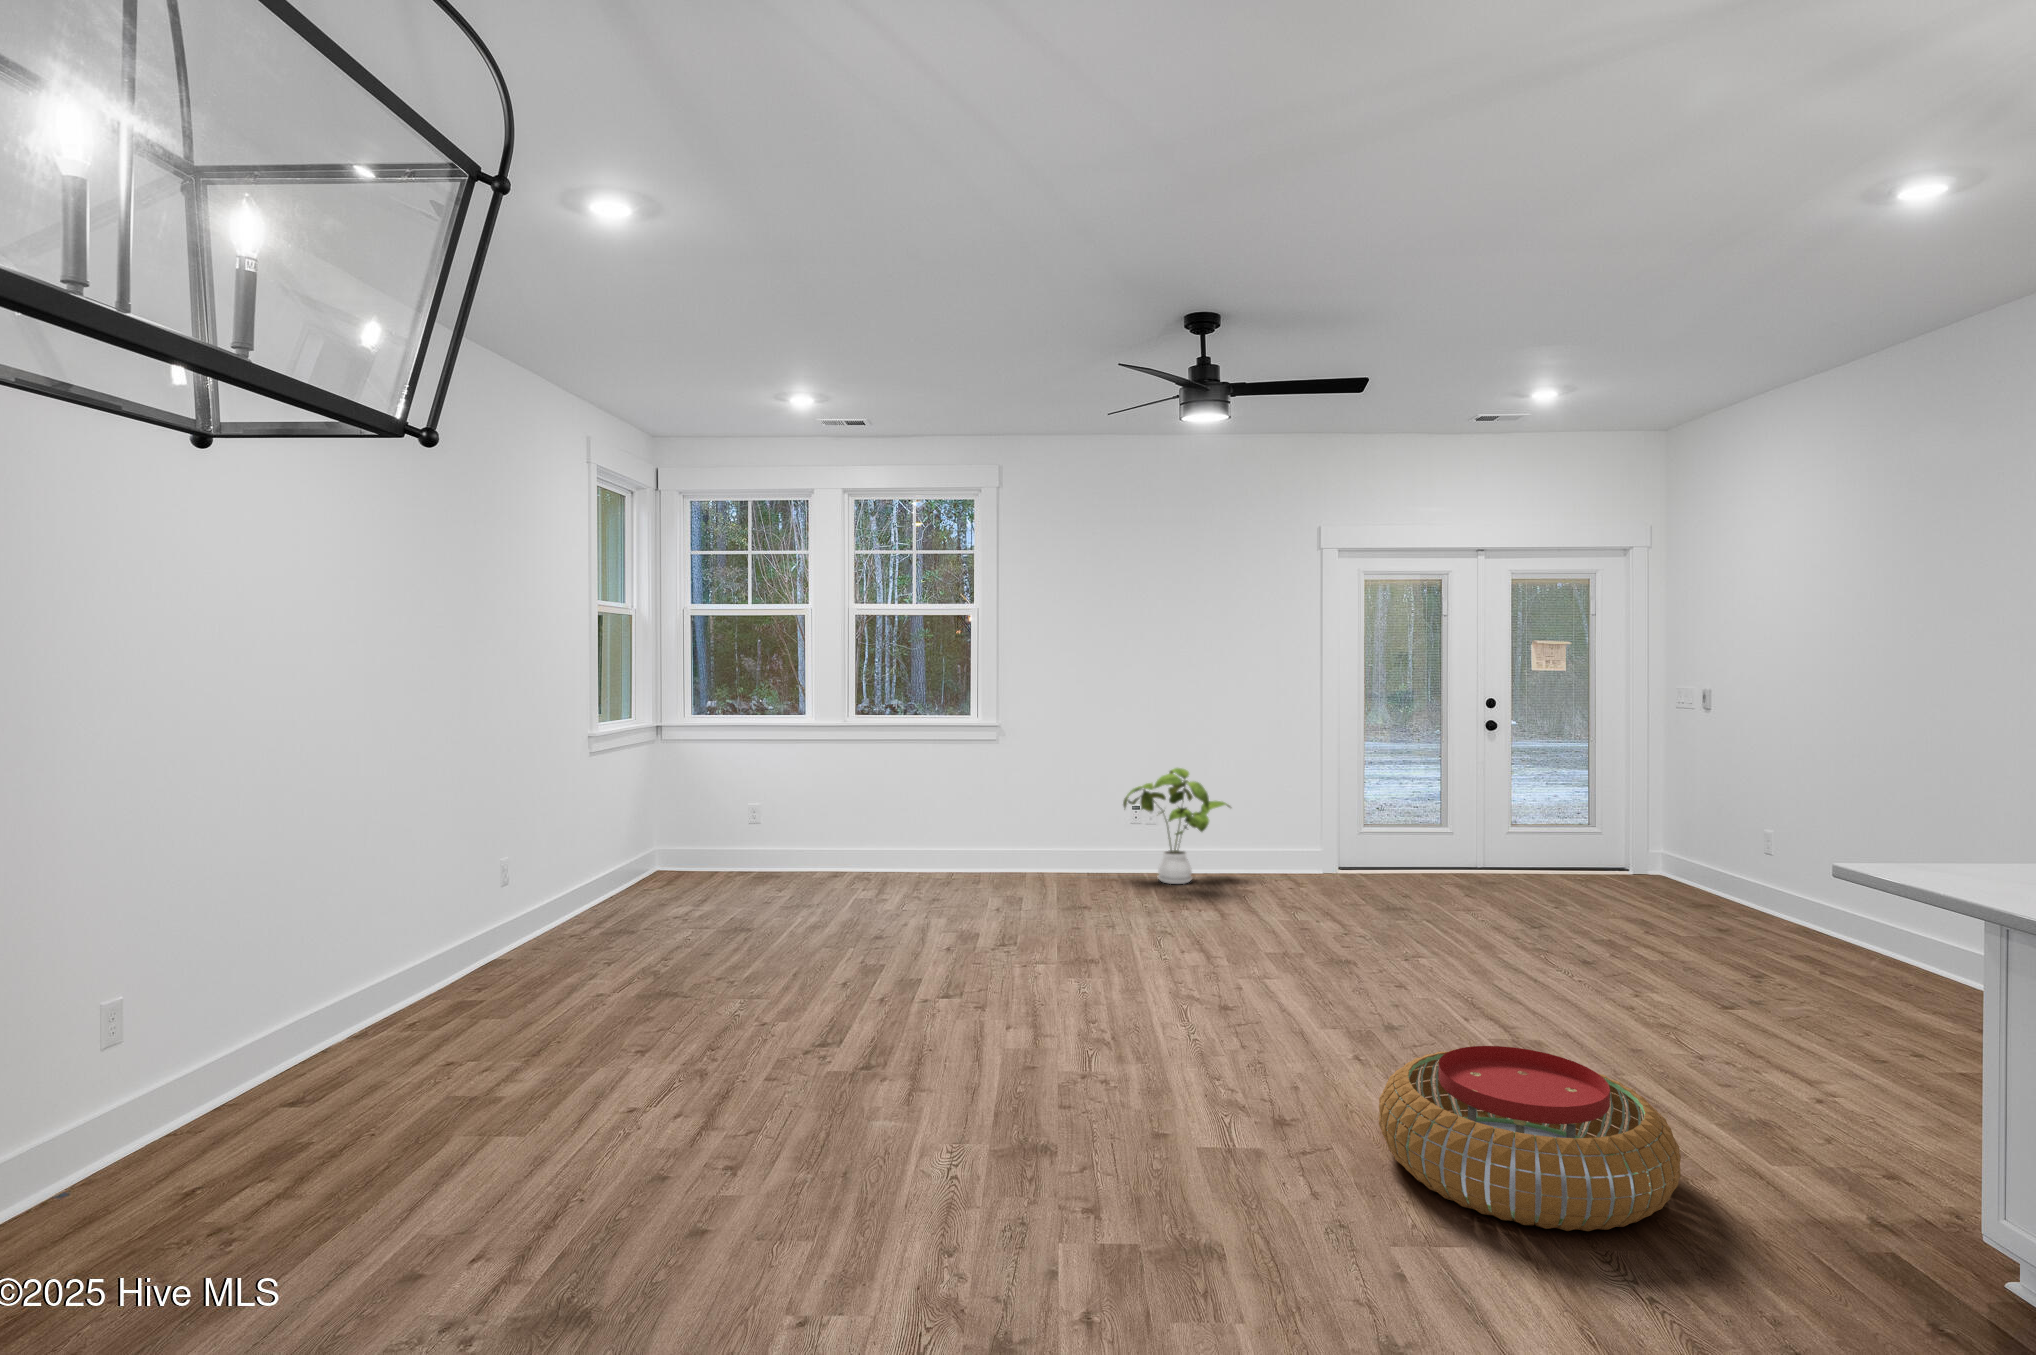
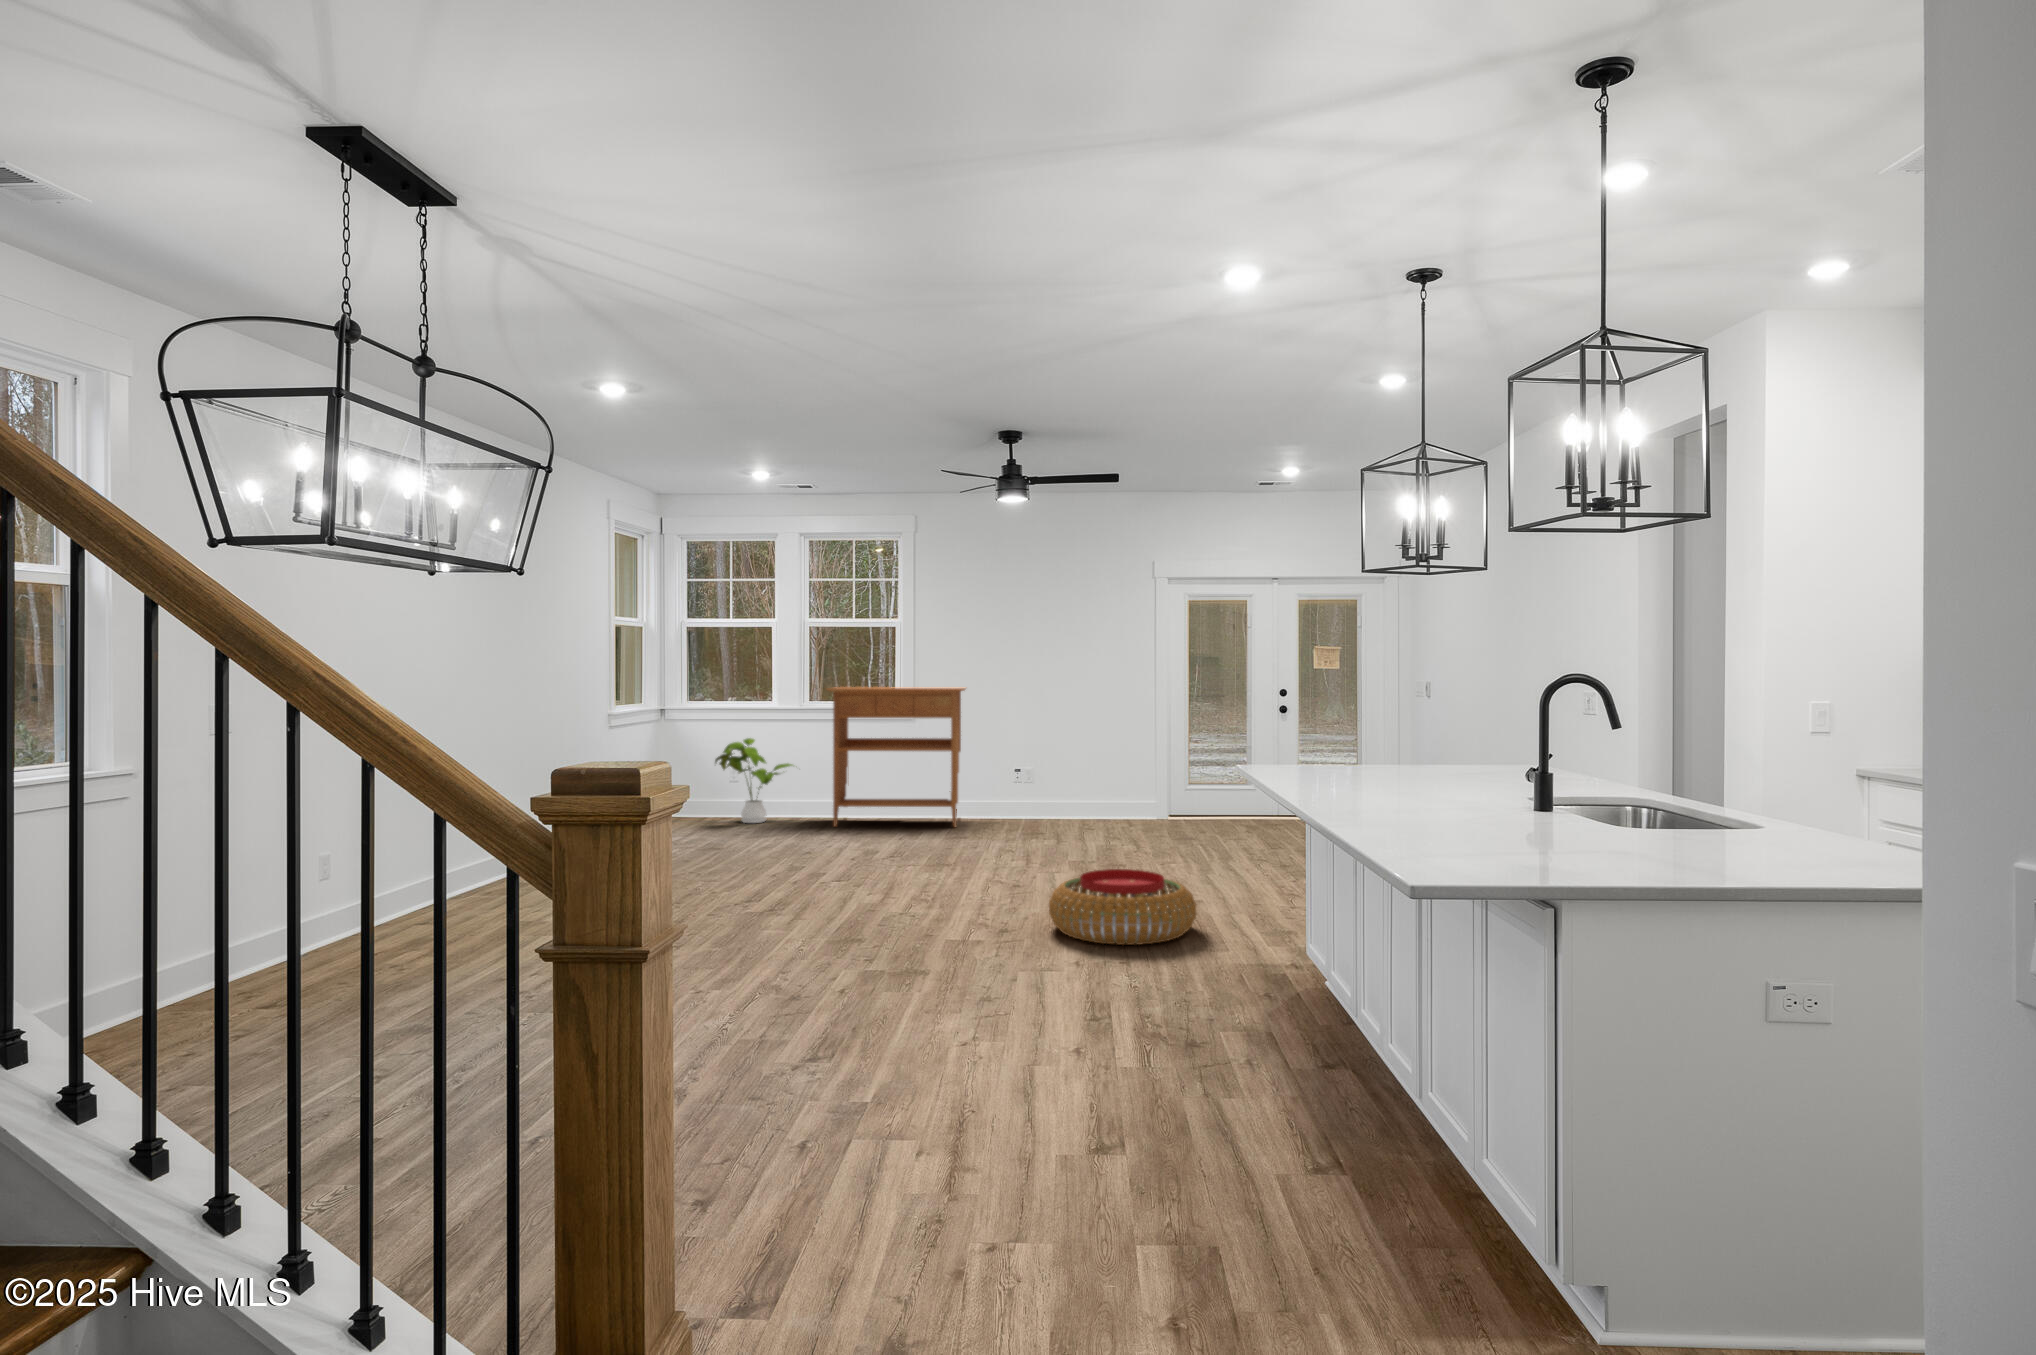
console table: none [885,696,1073,889] -> present [827,687,965,827]
house plant: present [1123,768,1230,884] -> present [715,738,793,823]

